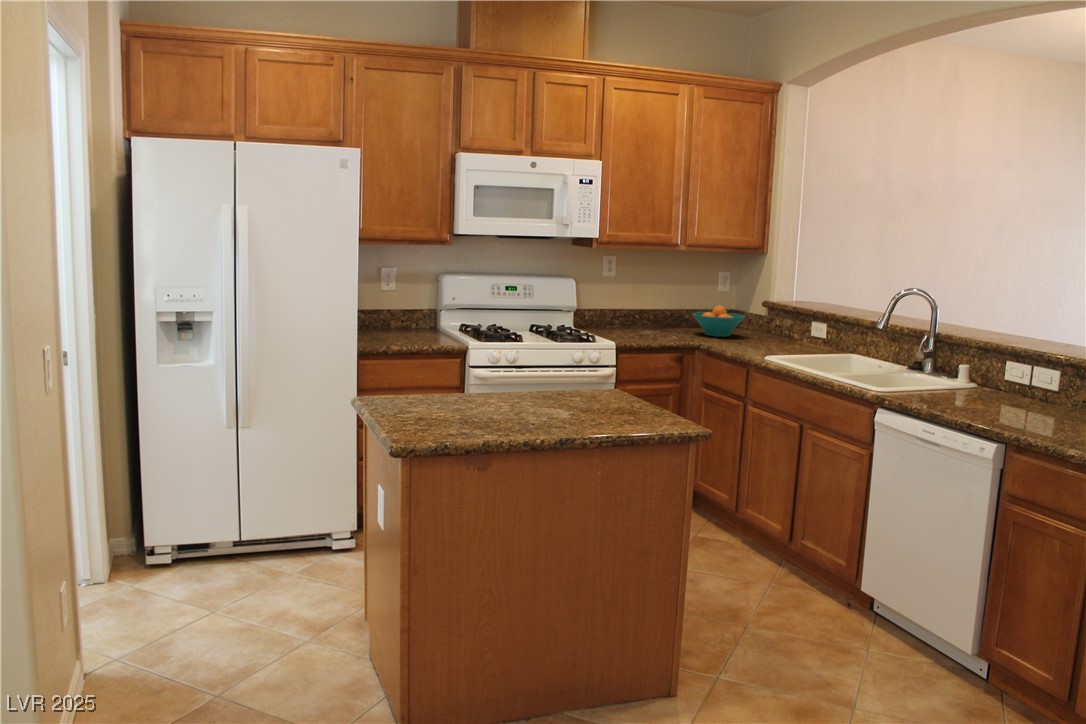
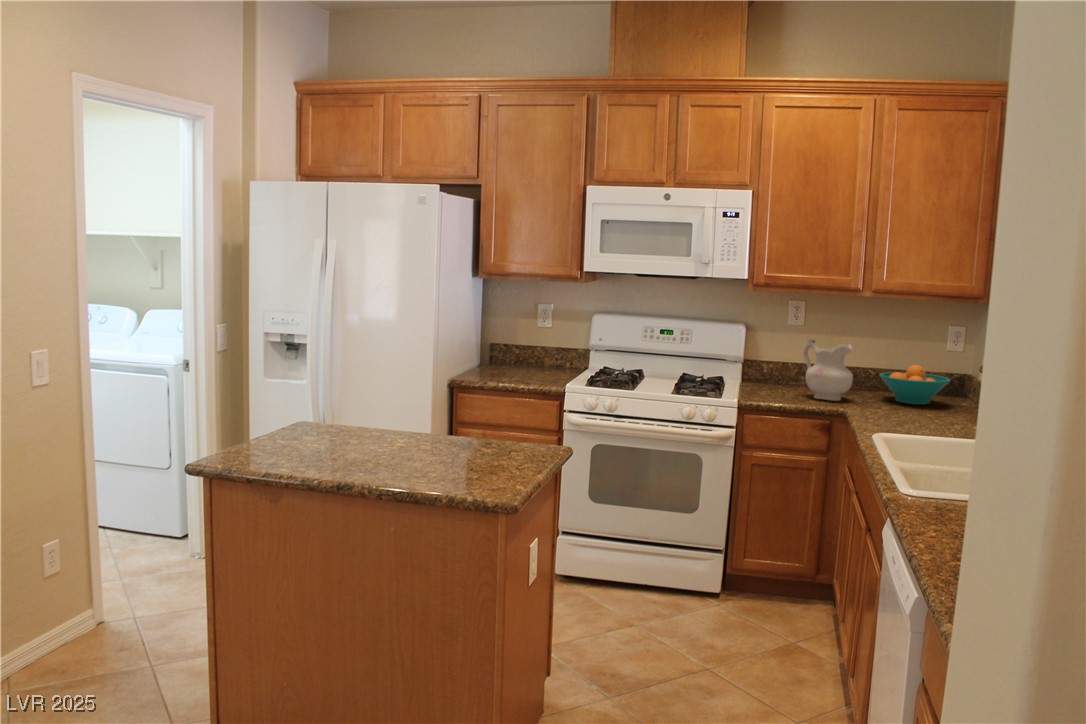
ceramic pitcher: none [643,288,685,338] -> present [803,339,853,401]

